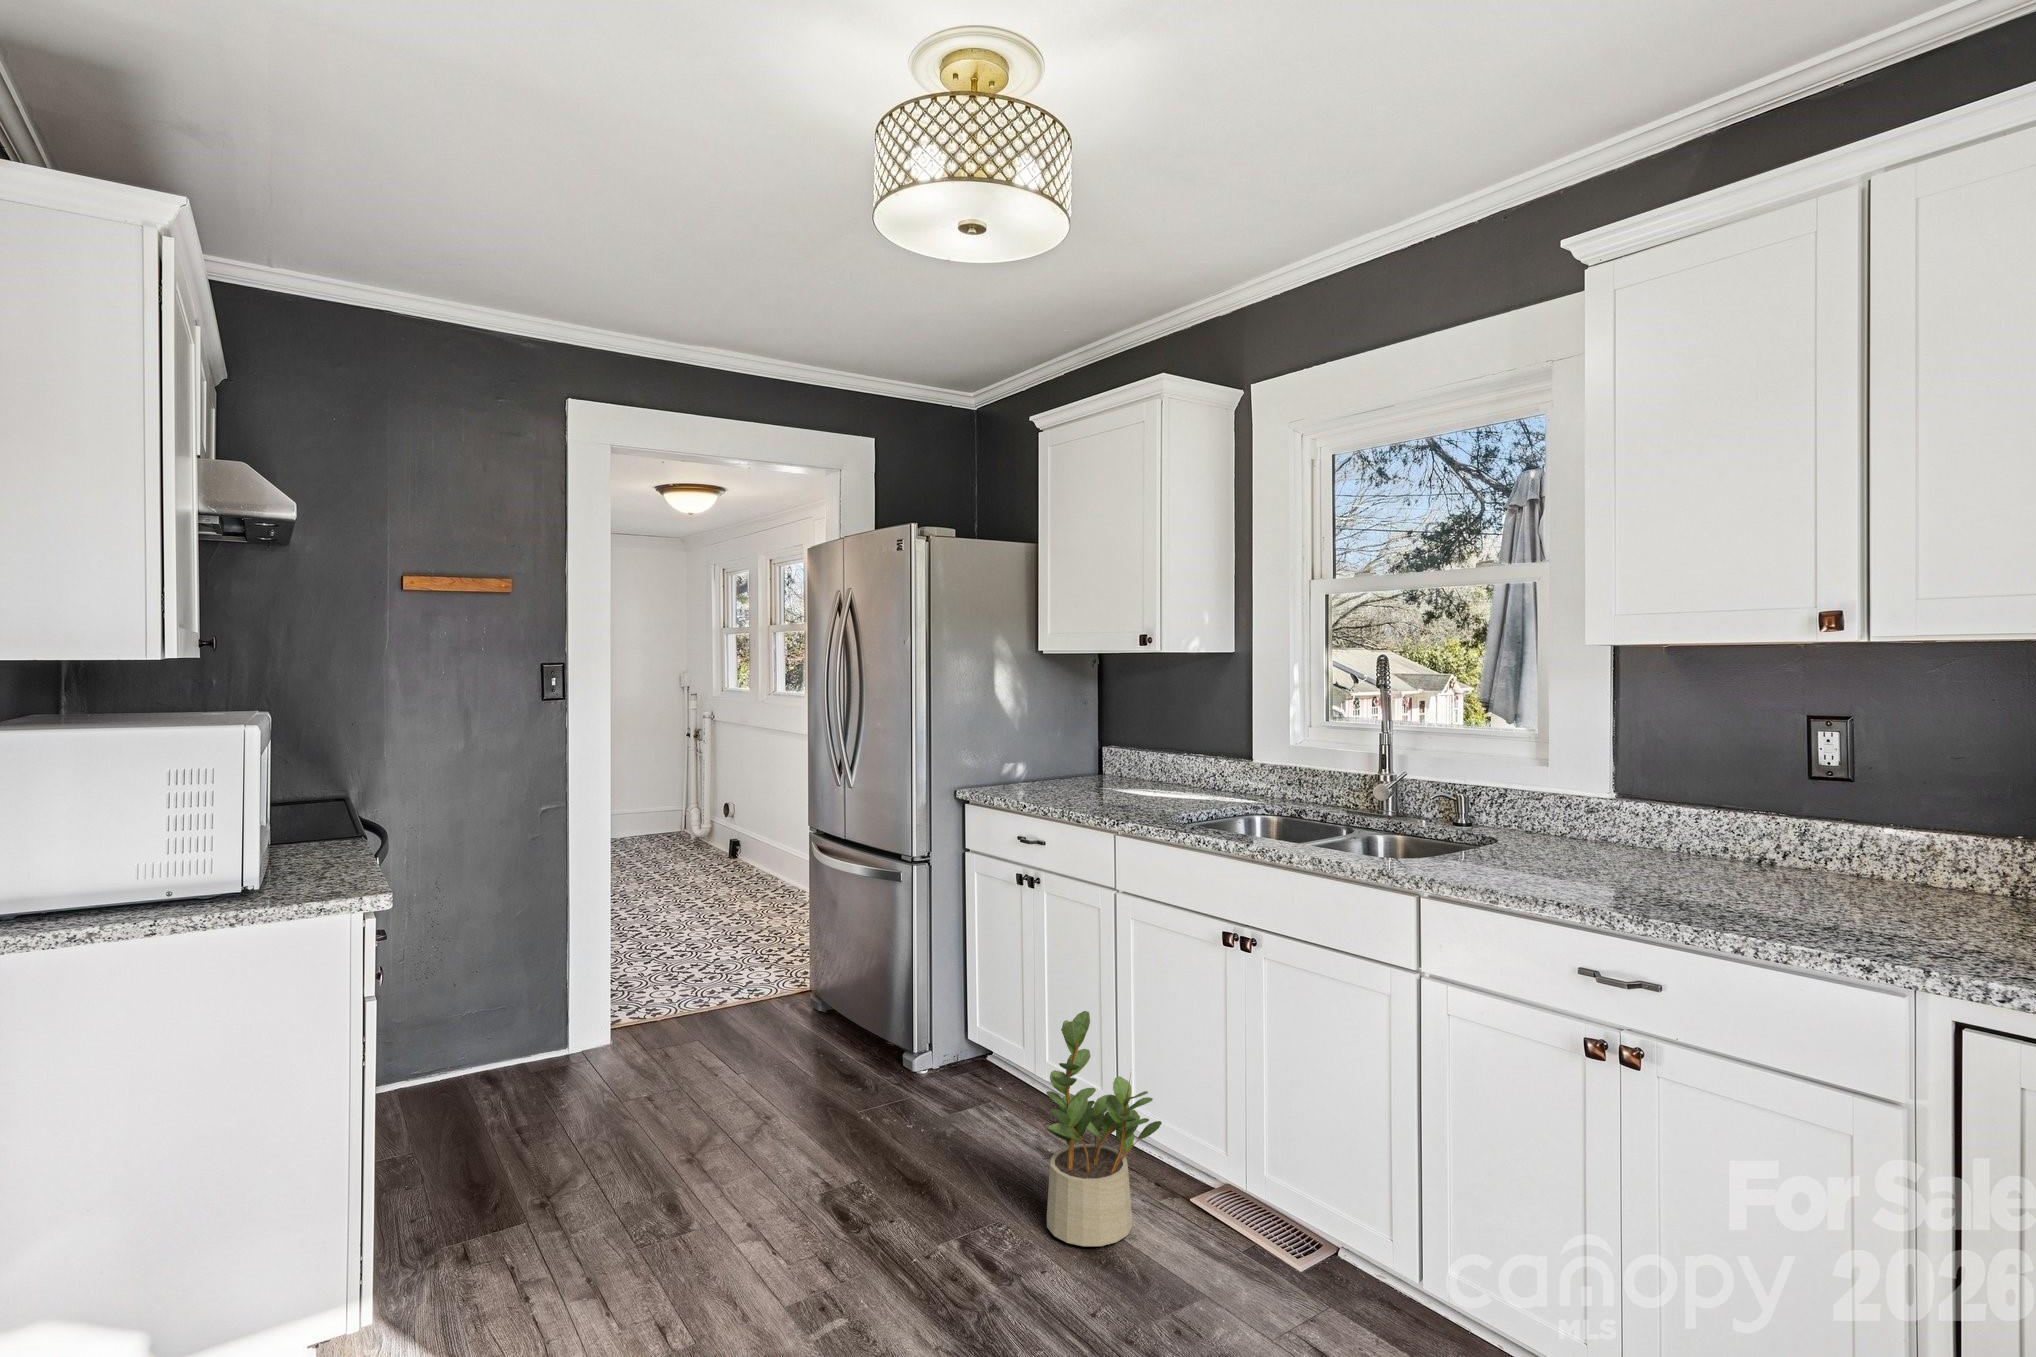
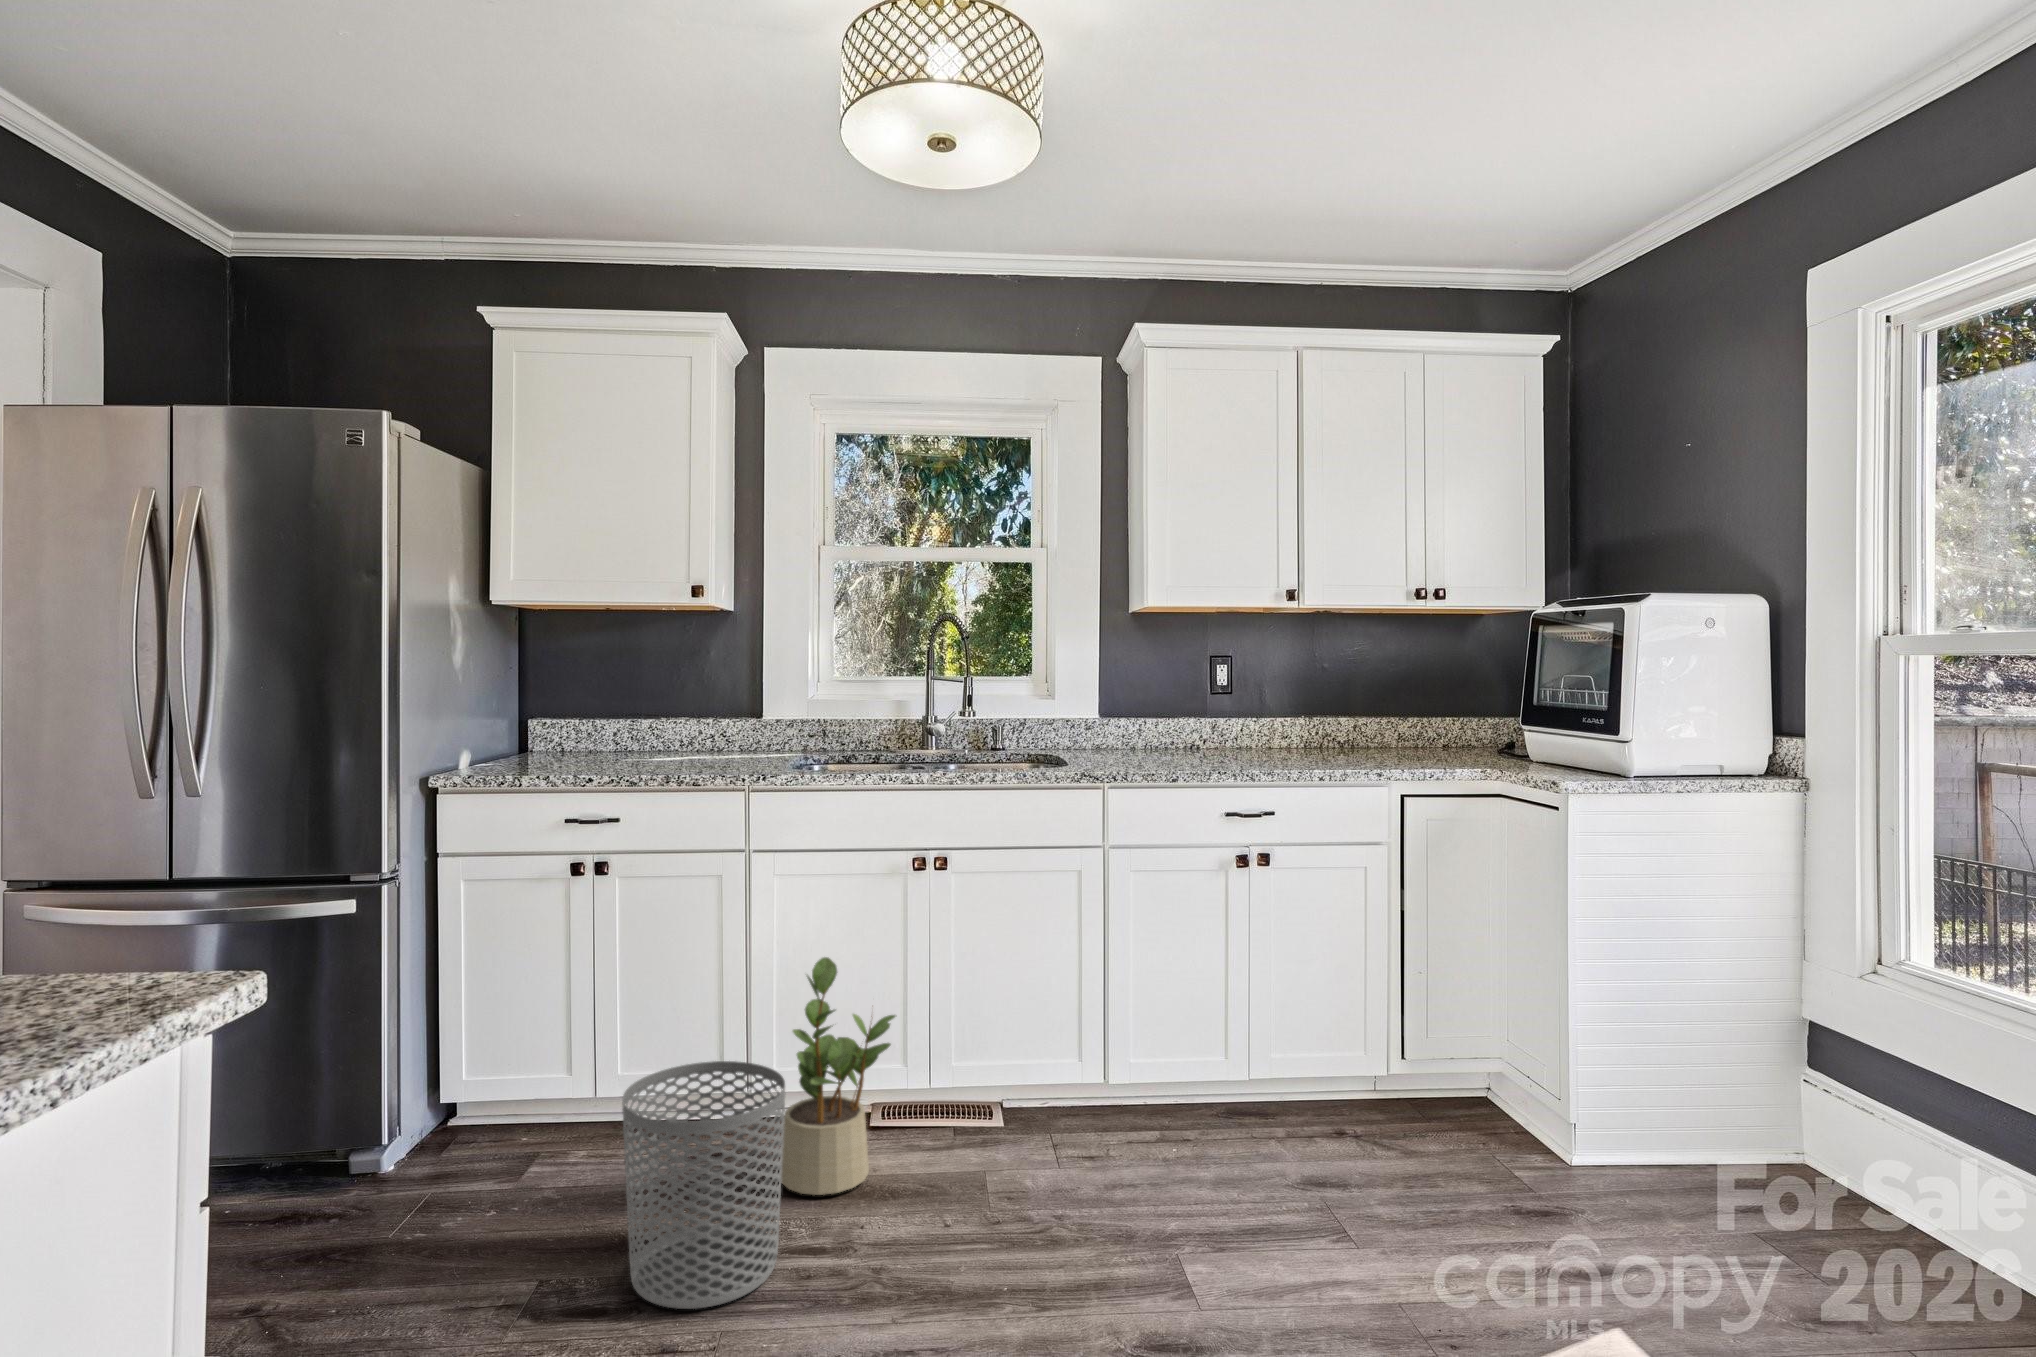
waste bin: none [838,1063,972,1275] -> present [622,1061,786,1309]

